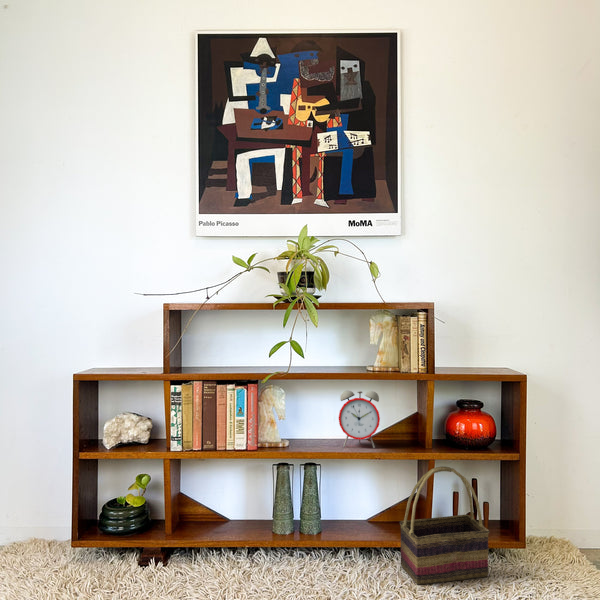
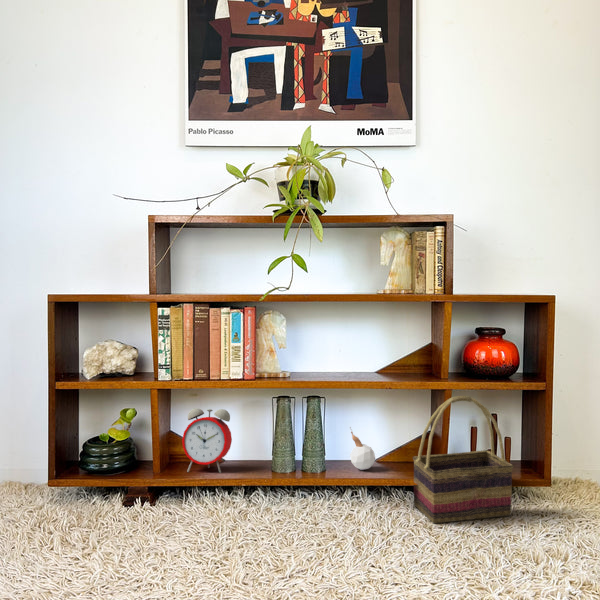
alarm clock: present [339,390,380,448] -> present [182,408,232,473]
candle: none [344,491,367,531] -> present [350,427,375,470]

